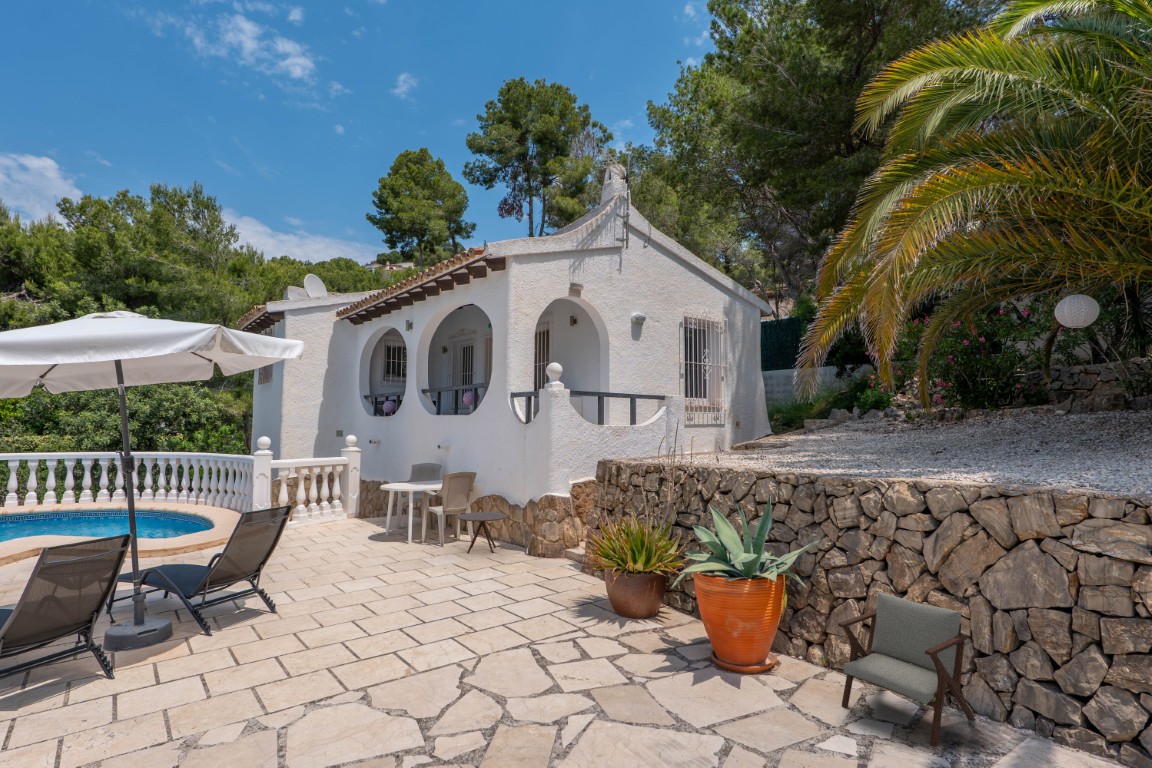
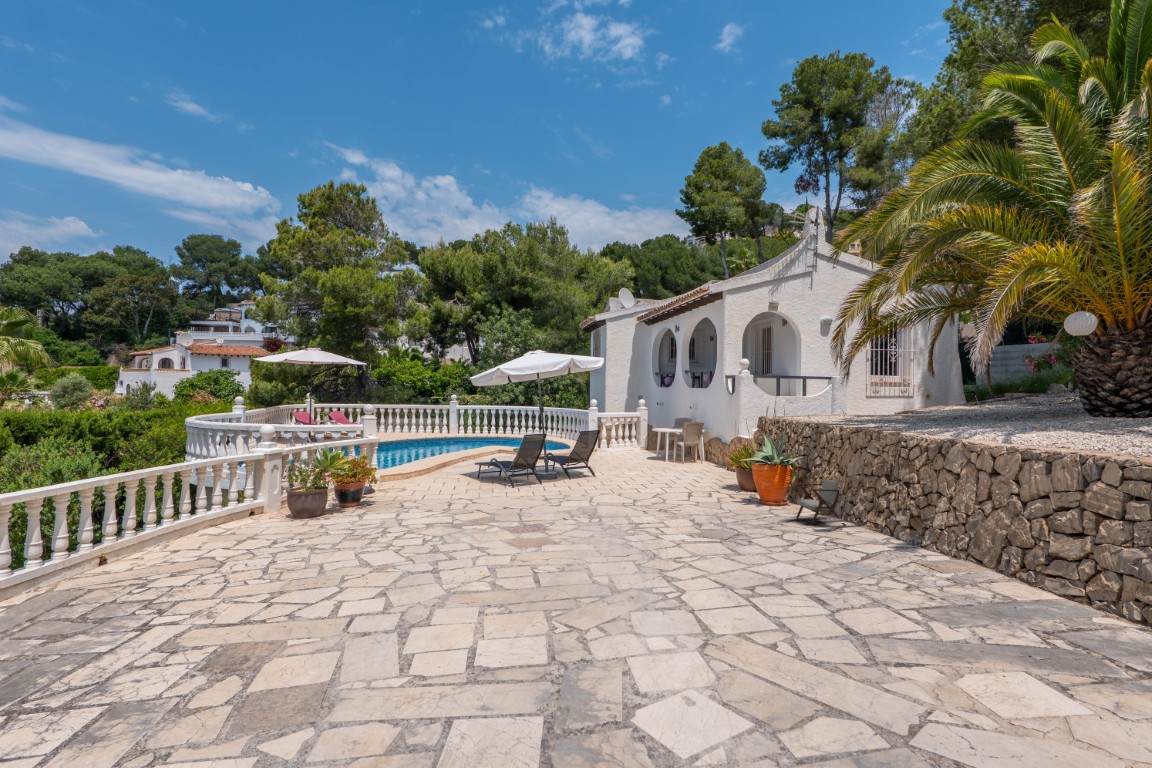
round table: present [457,512,507,553] -> none [690,448,721,472]

